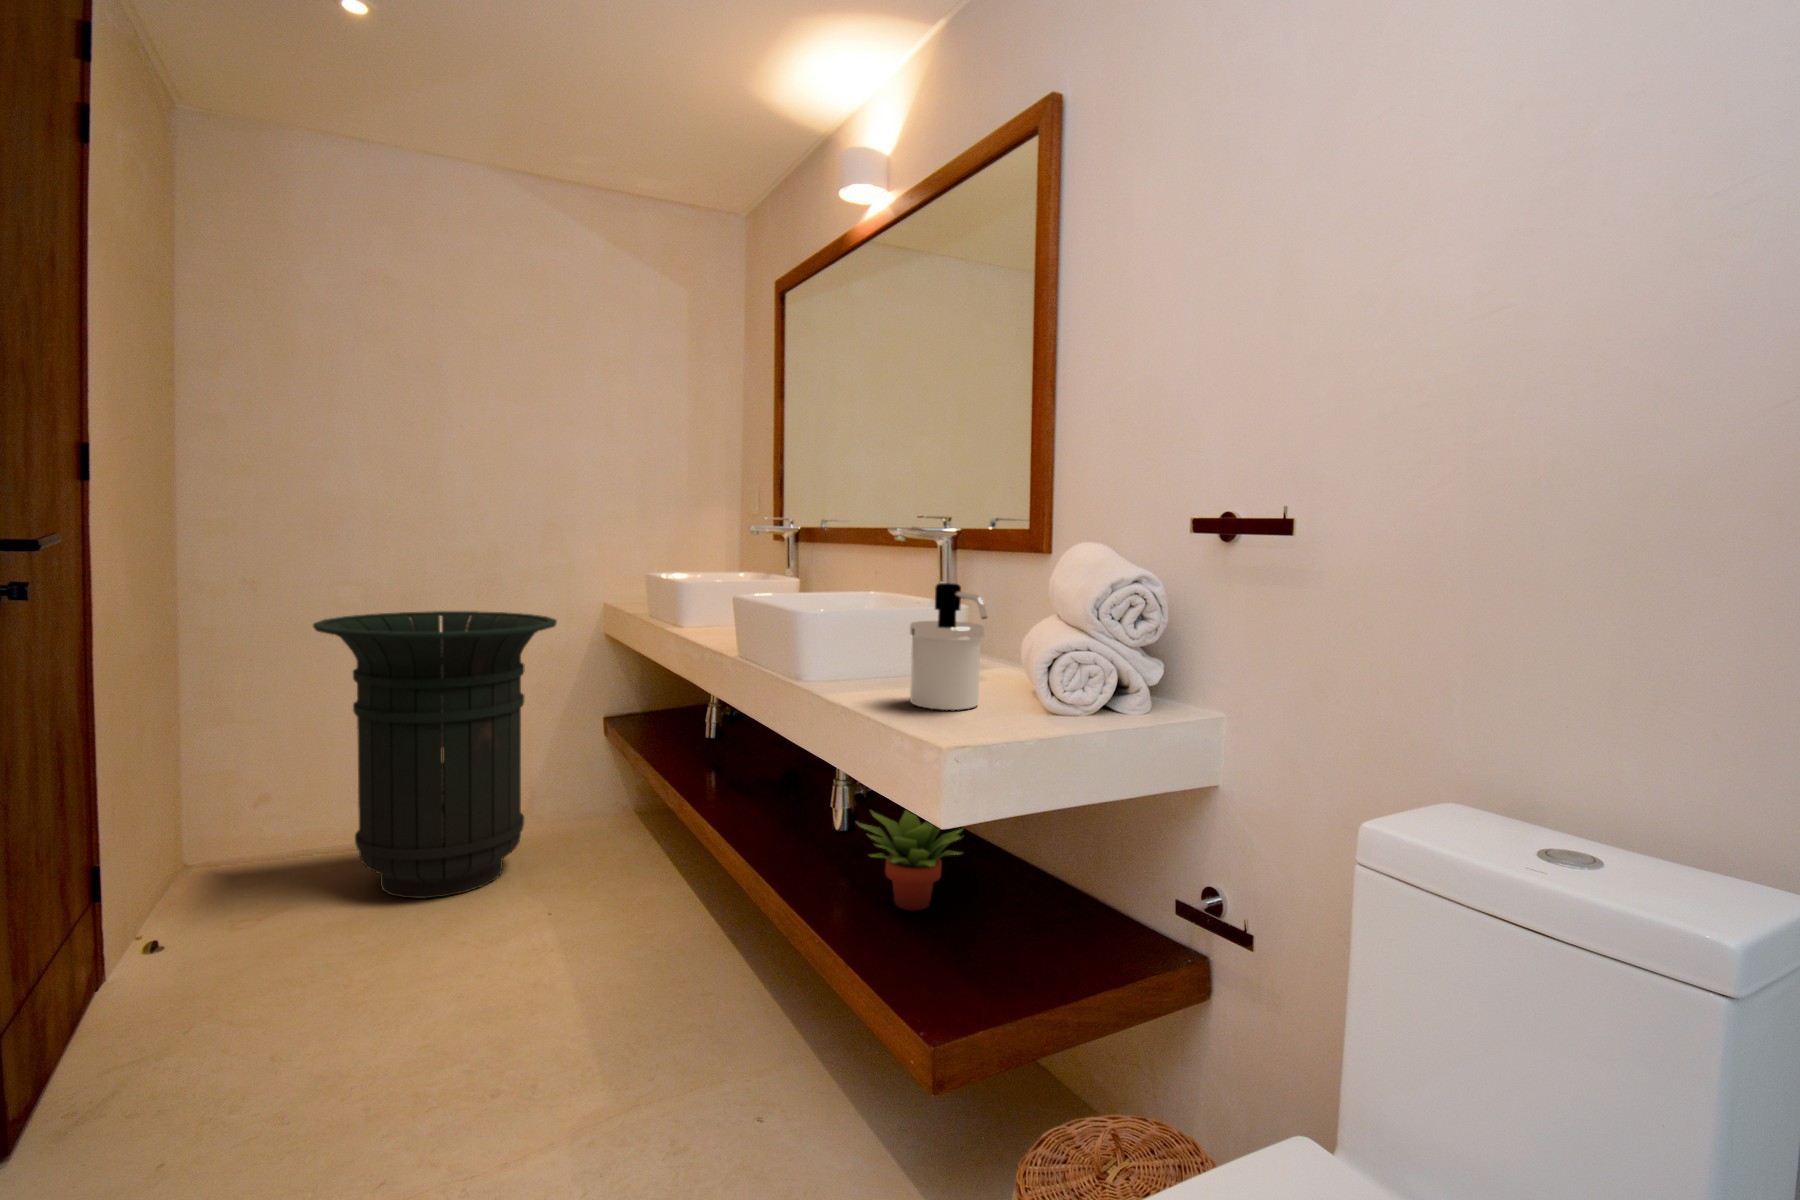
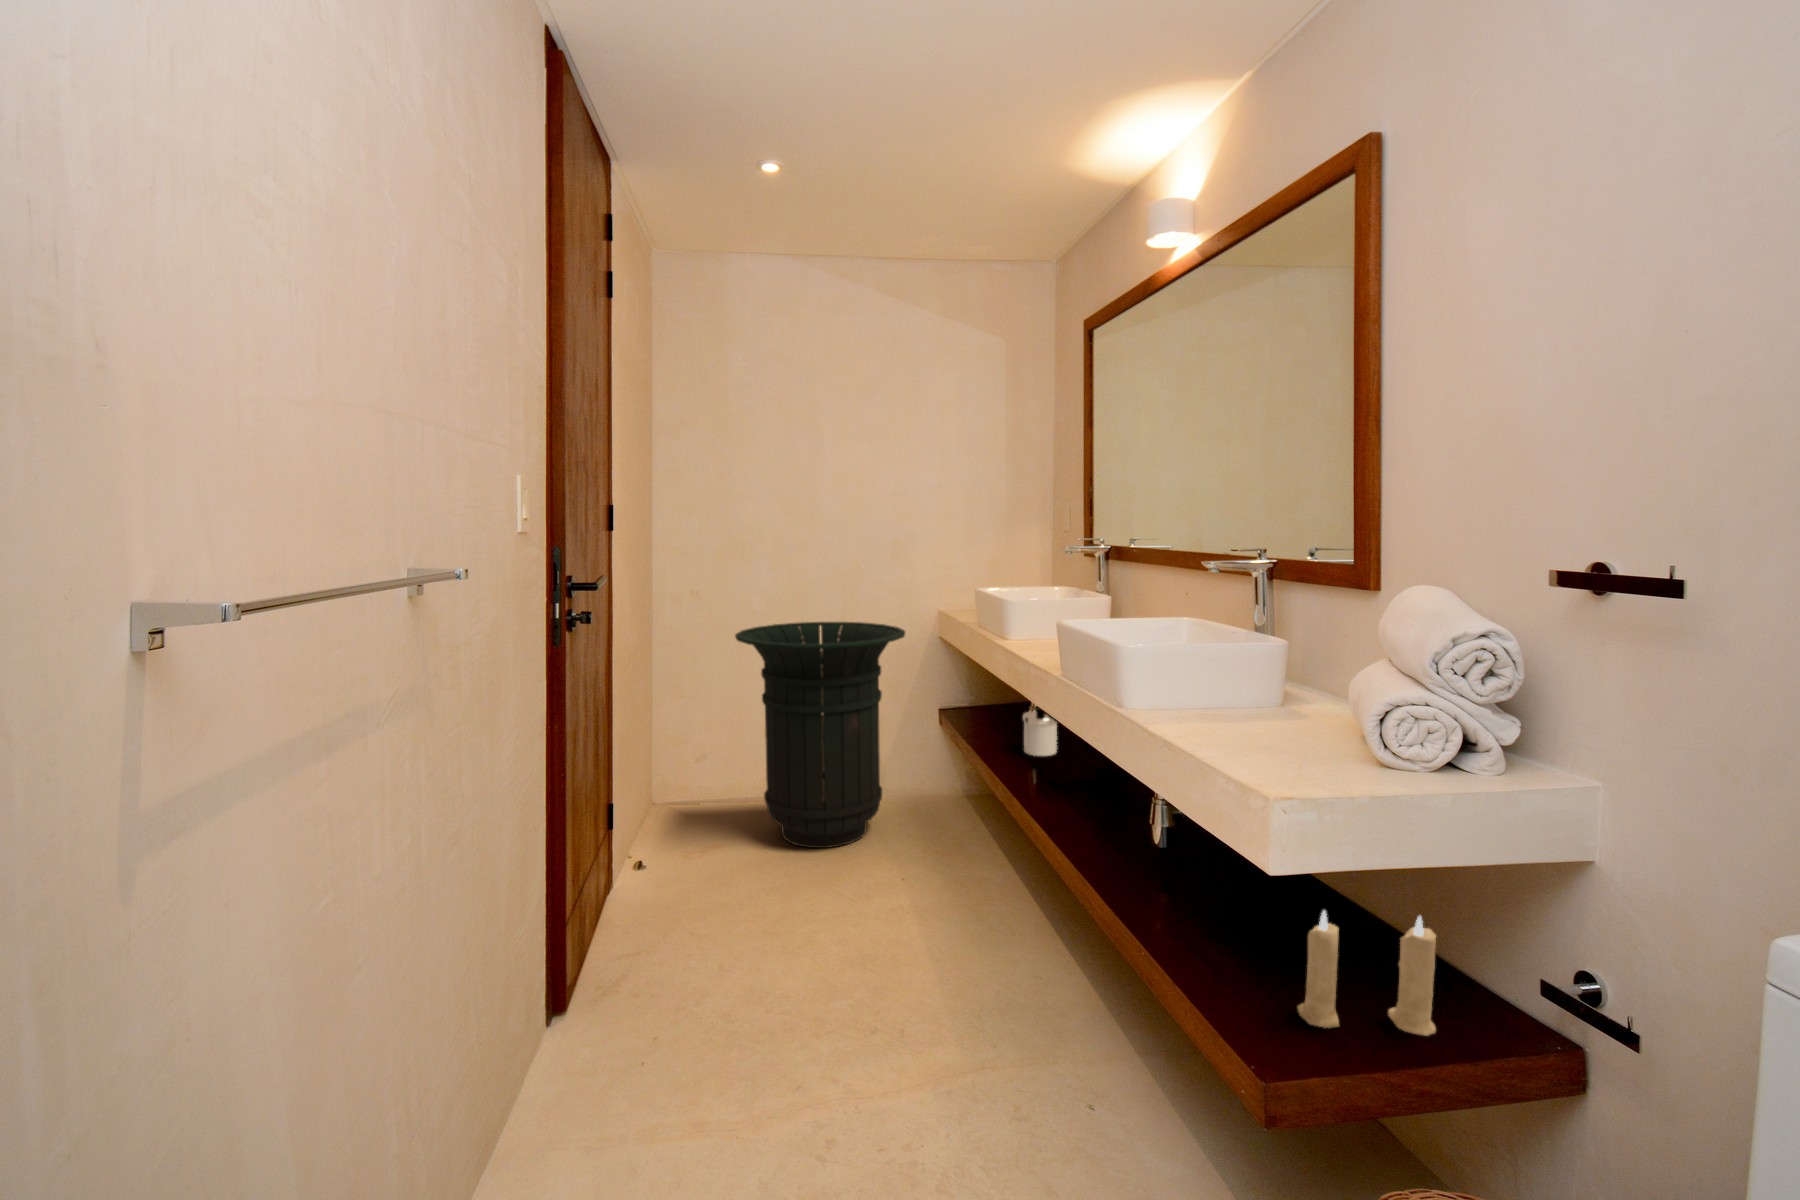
soap dispenser: present [910,583,987,710] -> present [1023,709,1057,756]
succulent plant: present [856,810,963,910] -> none [1167,830,1280,936]
candle: none [978,848,1099,978] -> present [1298,910,1436,1036]

